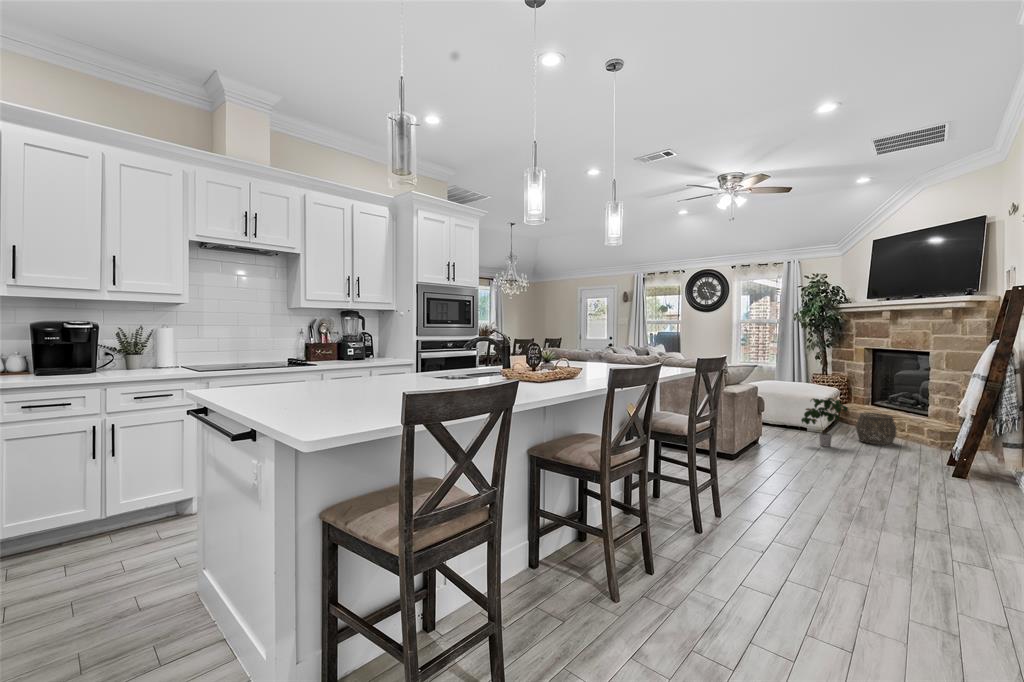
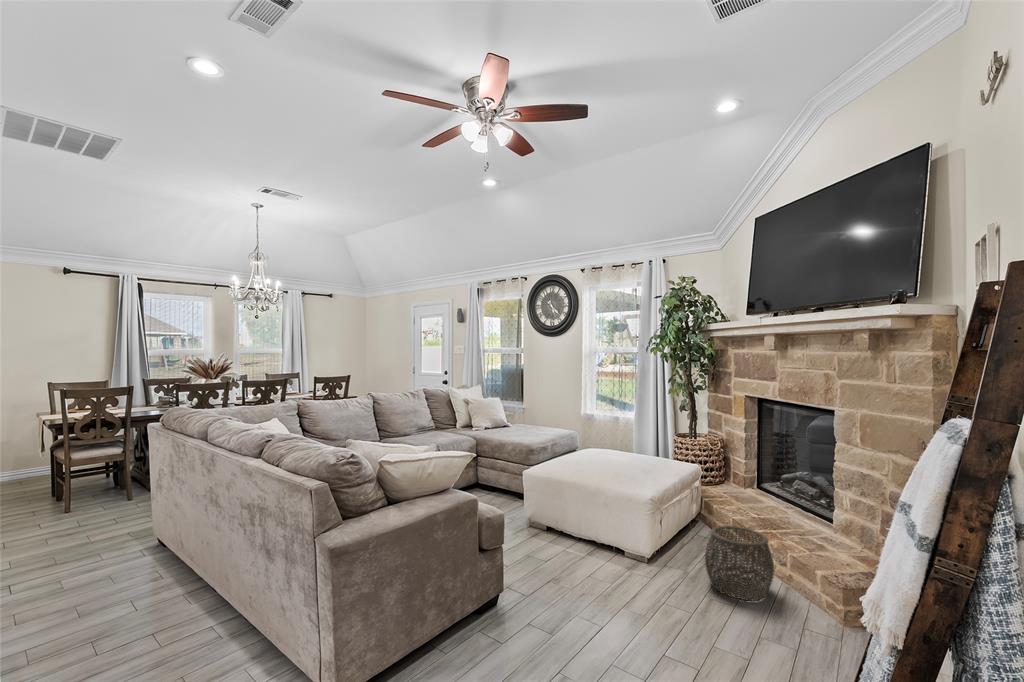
potted plant: present [801,398,848,447] -> none [588,505,679,613]

